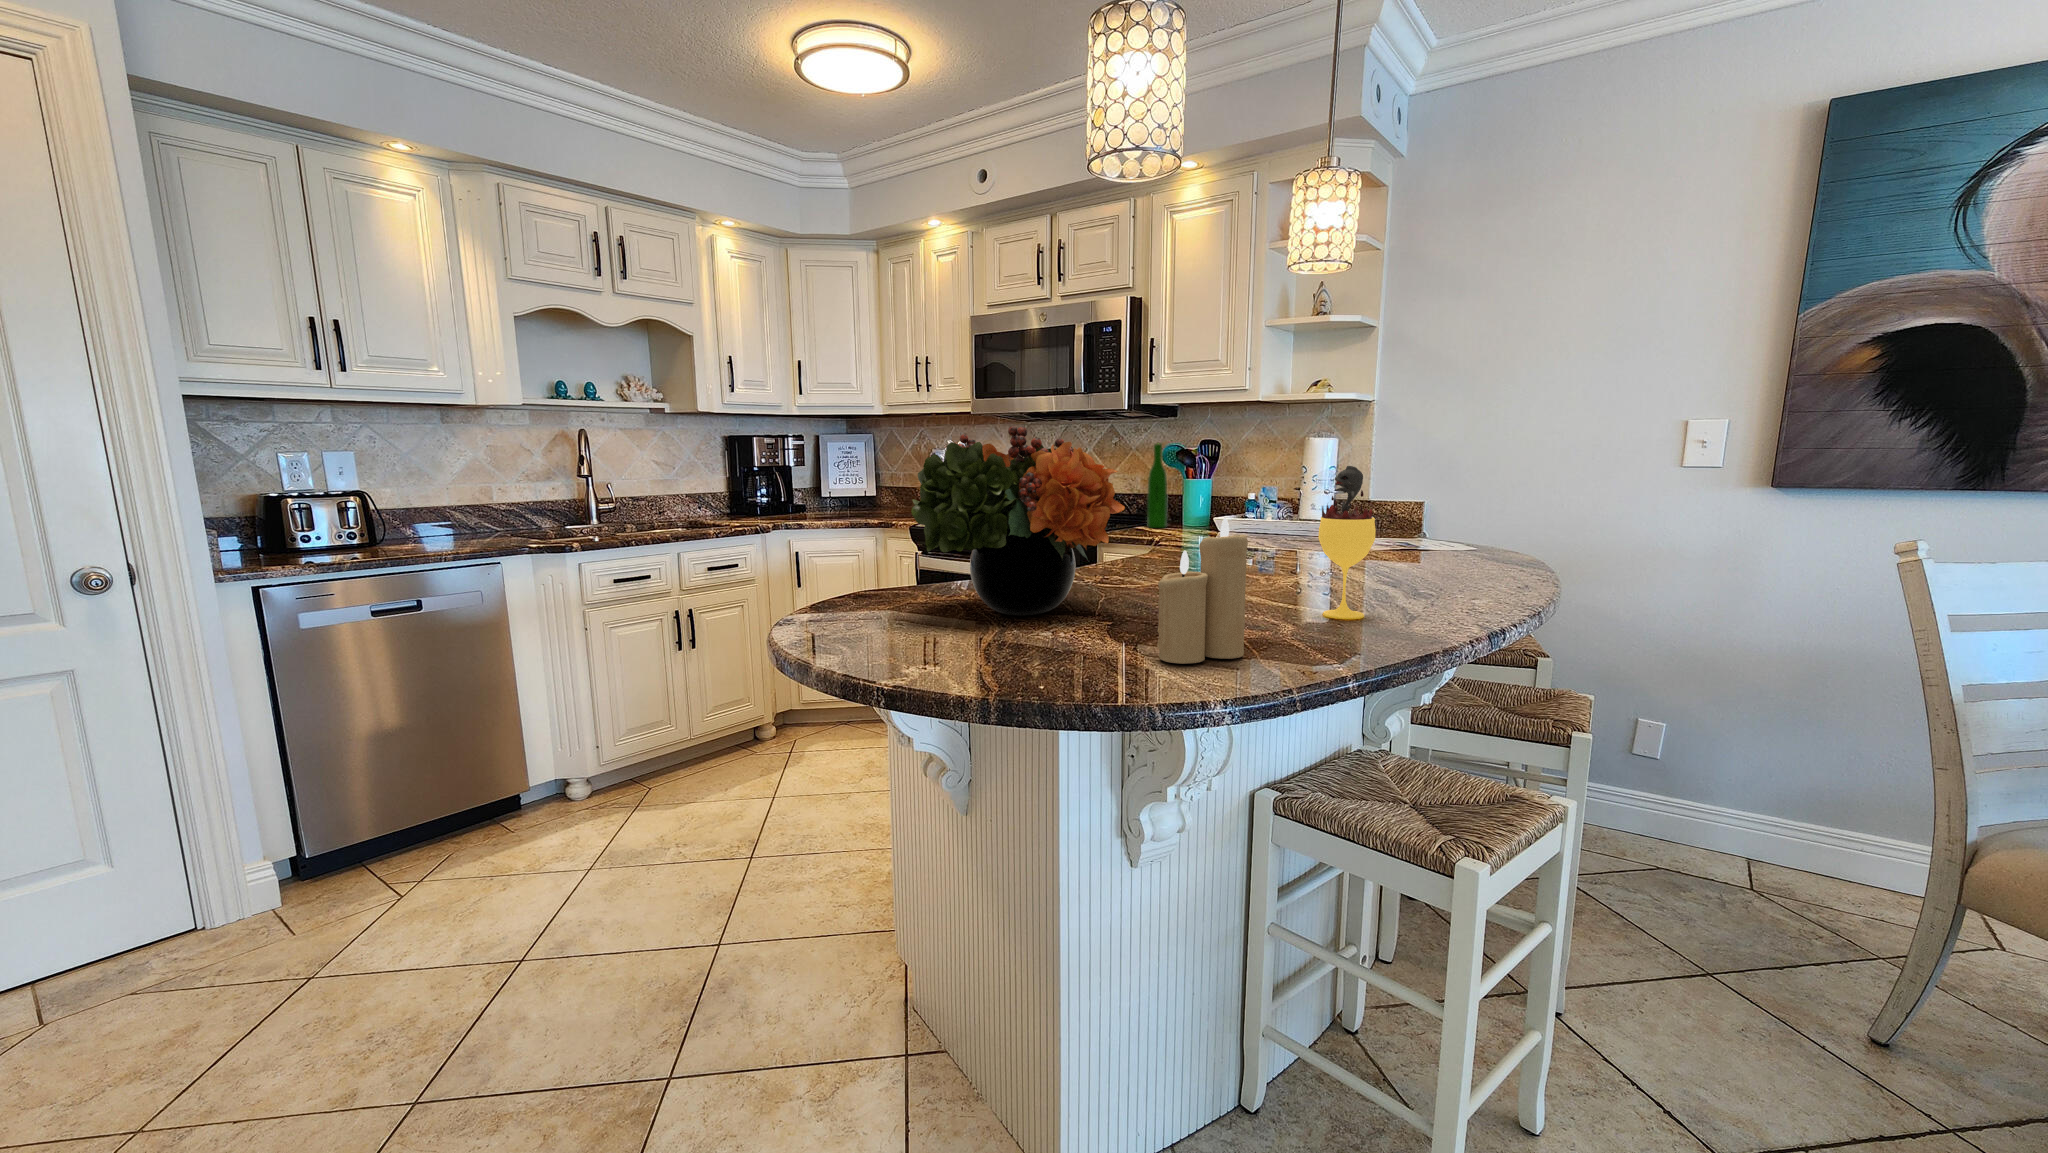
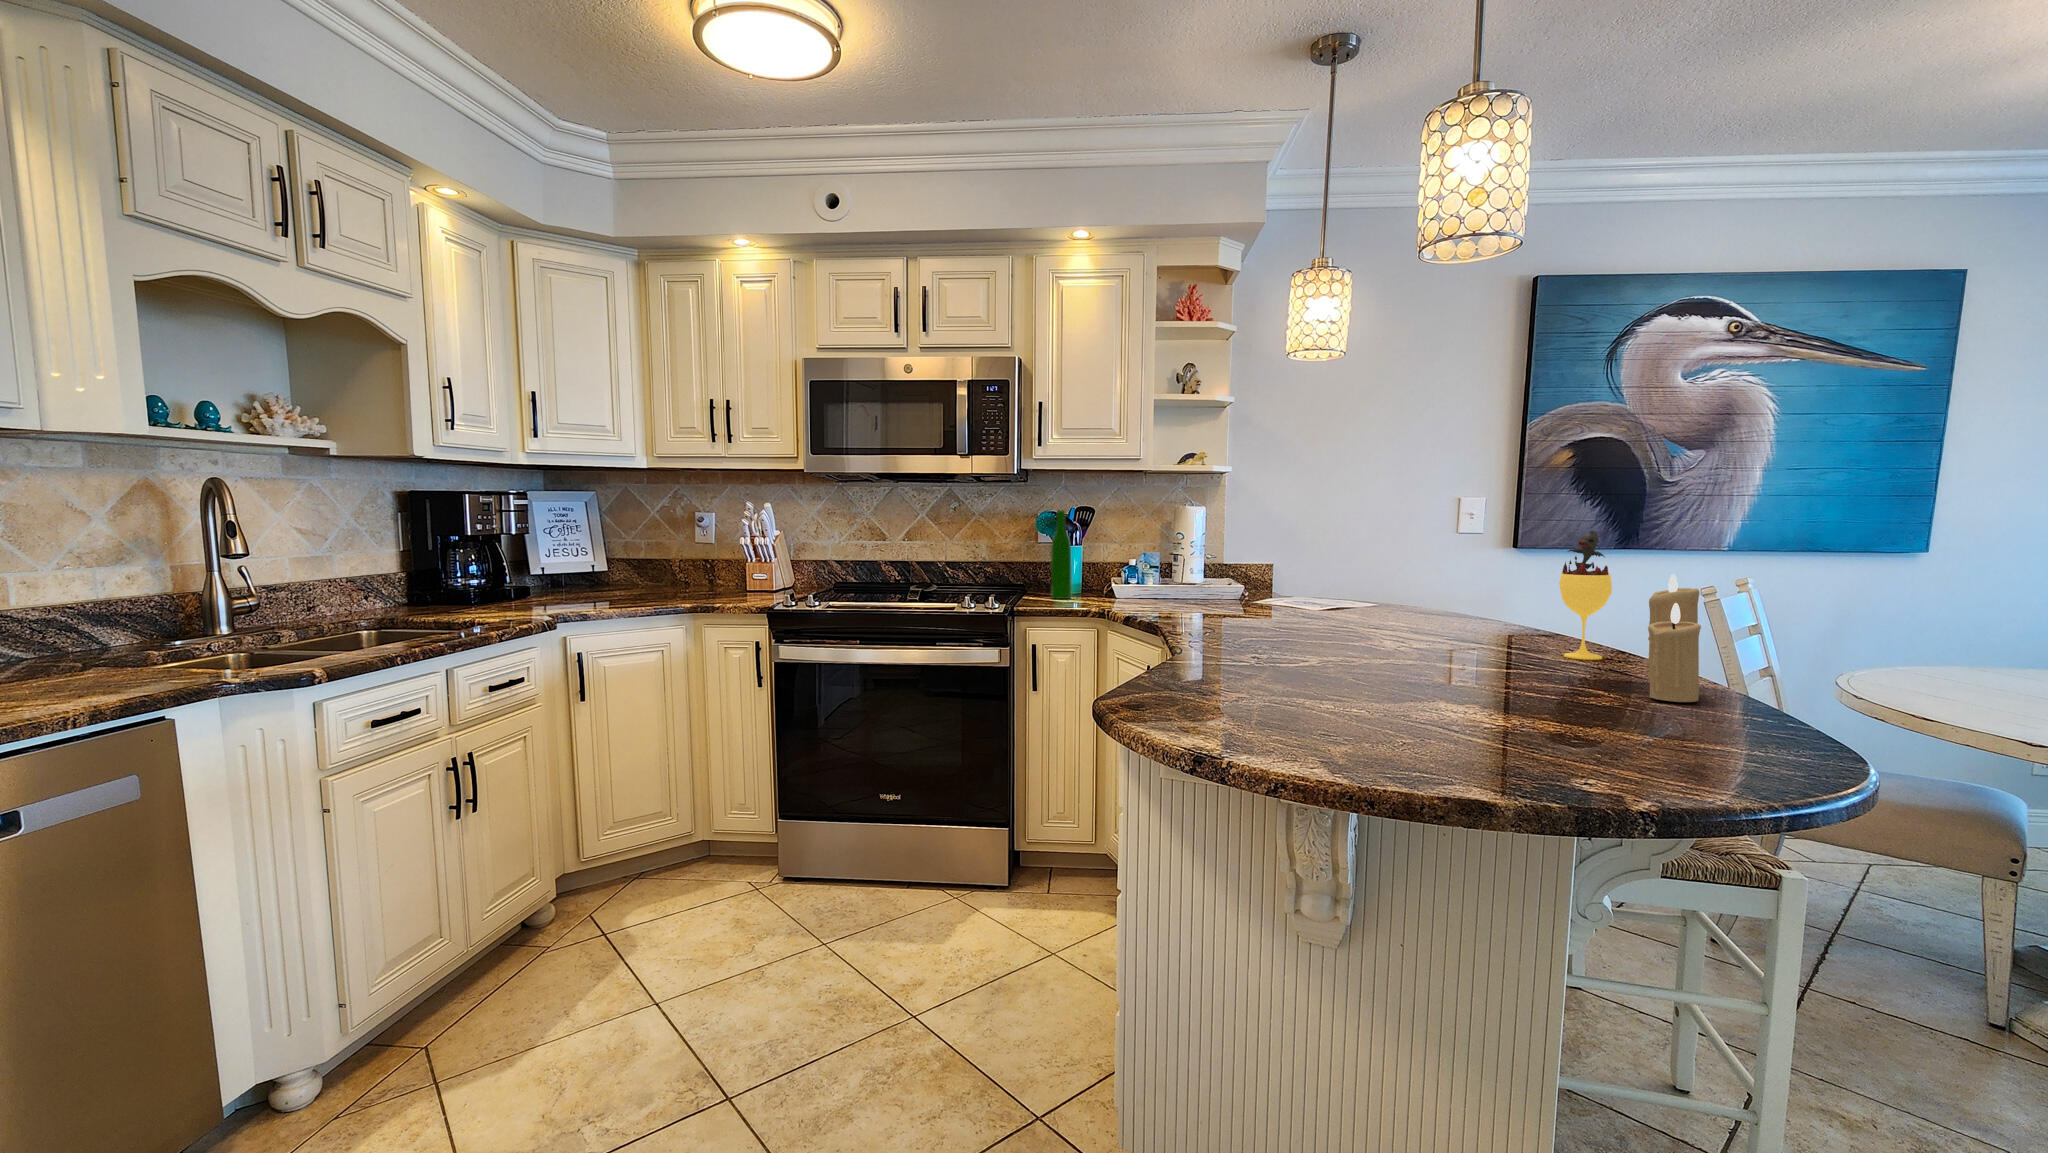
flower arrangement: present [911,426,1125,615] -> none [1265,491,1491,684]

